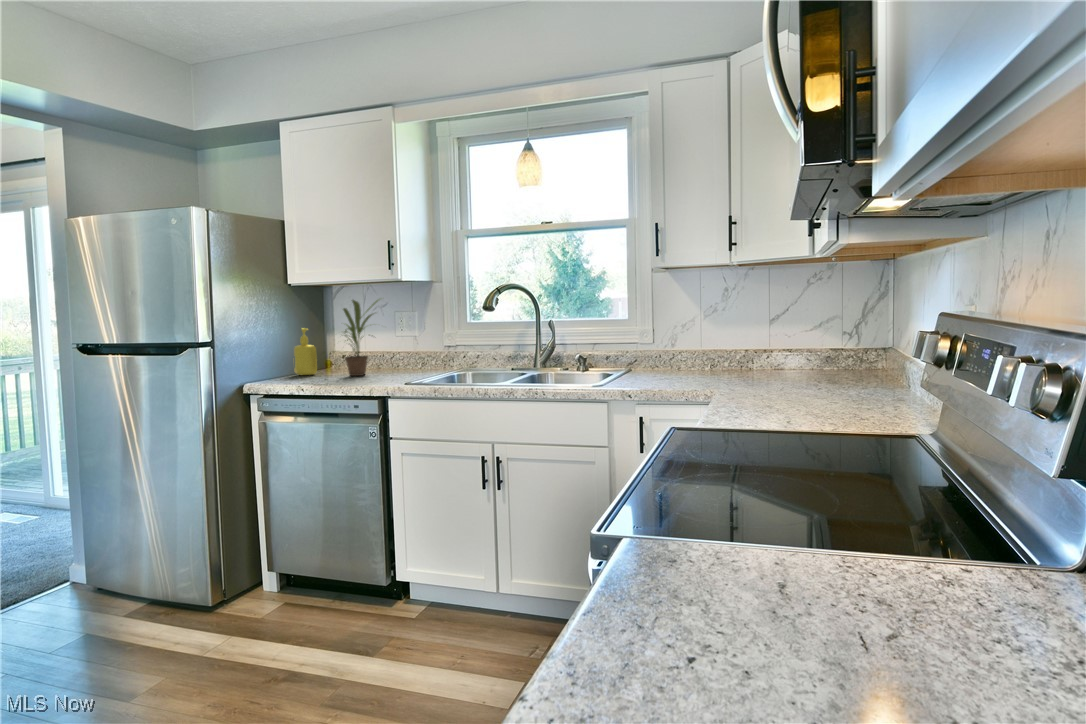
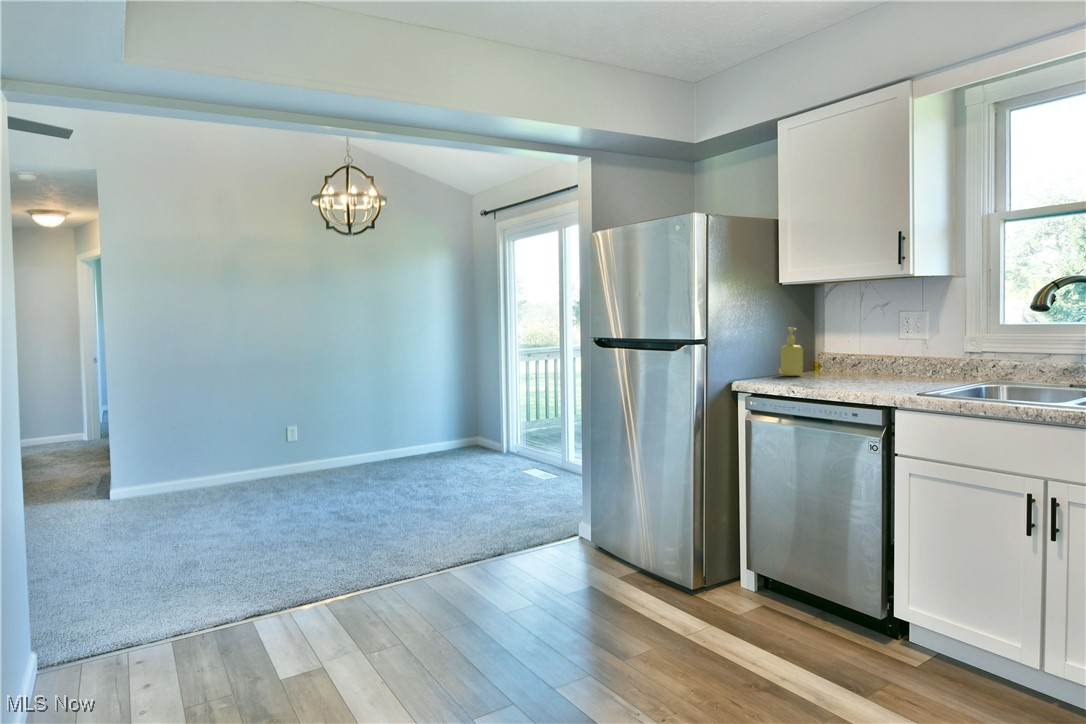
potted plant: present [343,300,379,376] -> none [826,295,887,380]

